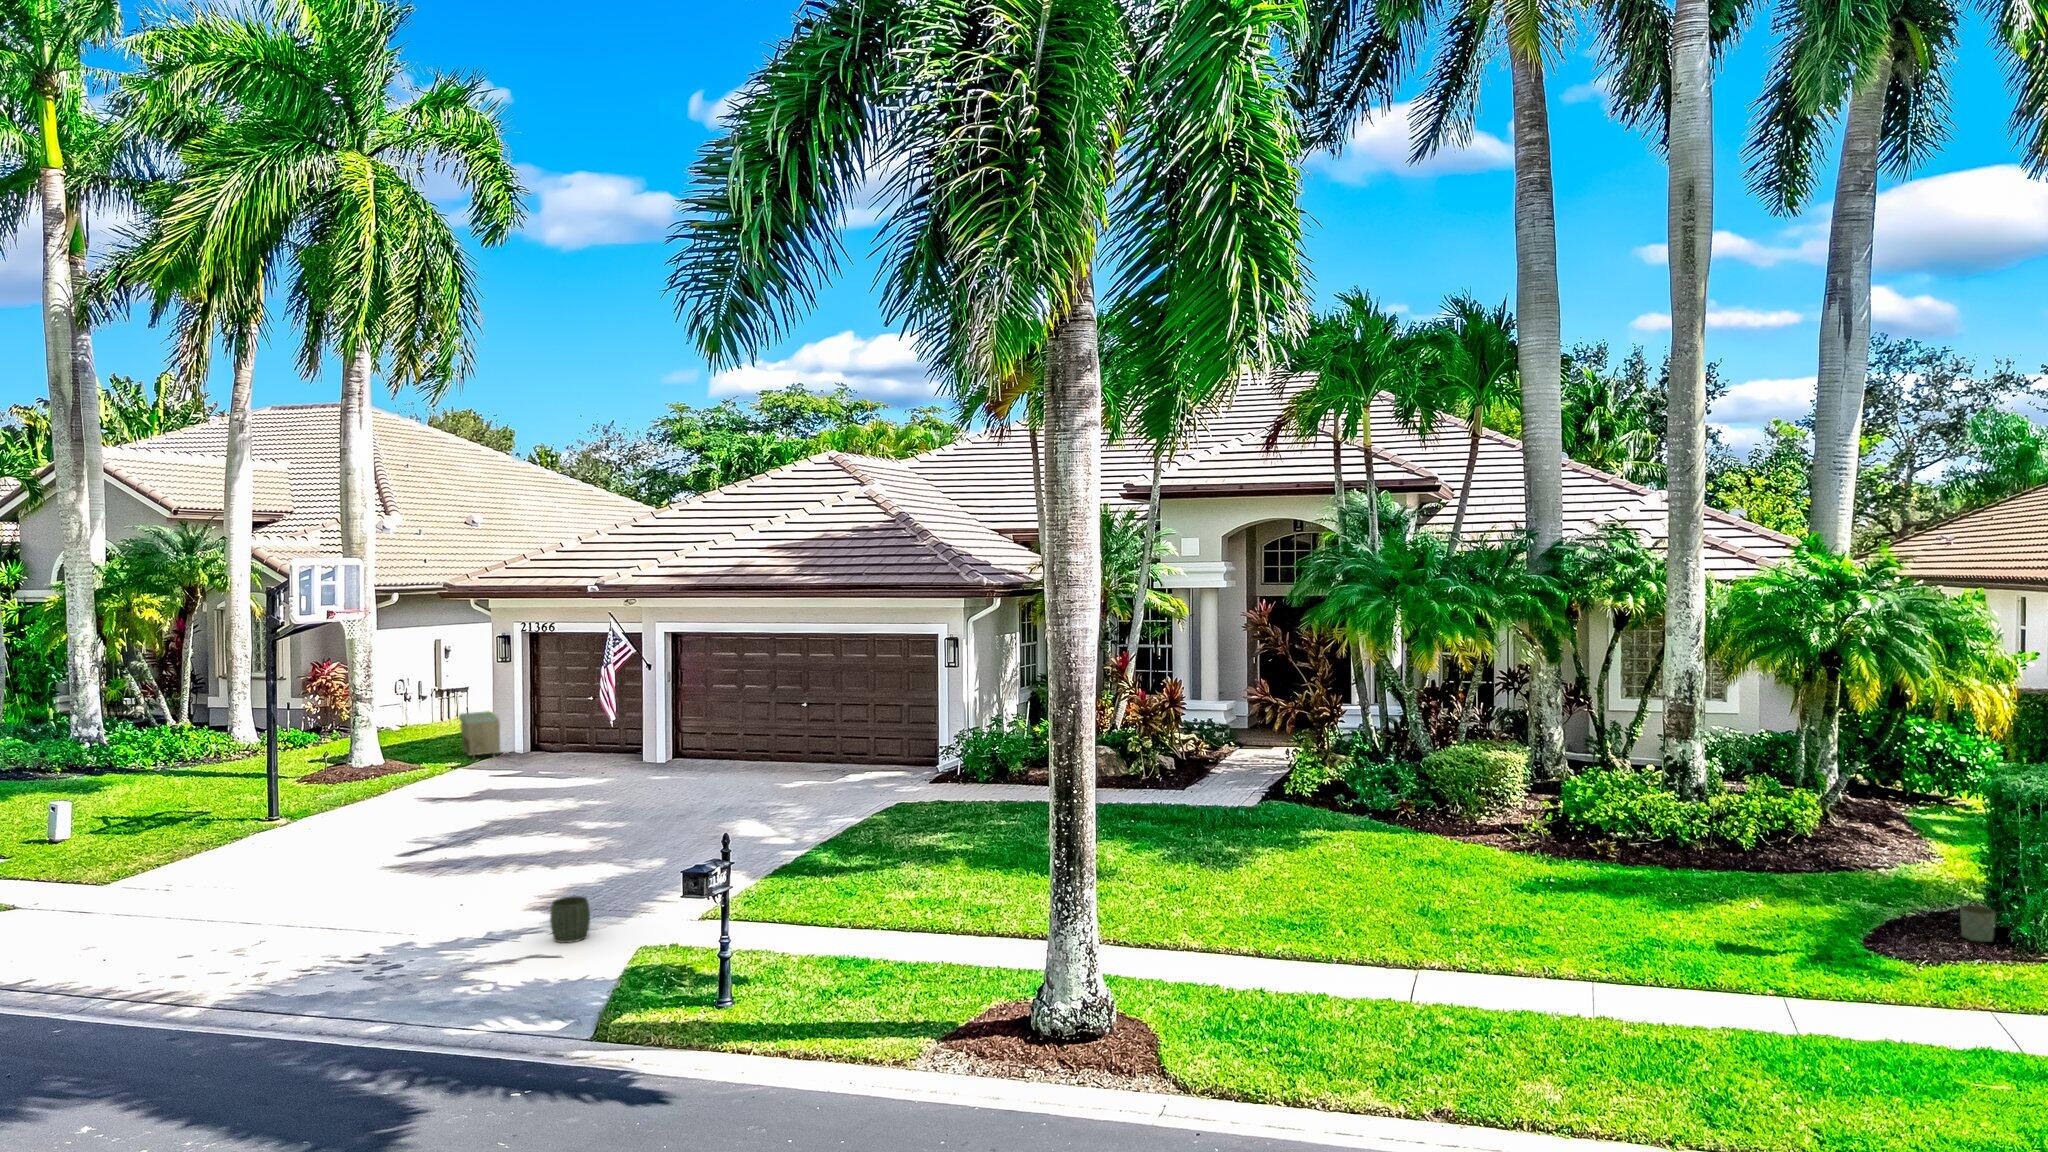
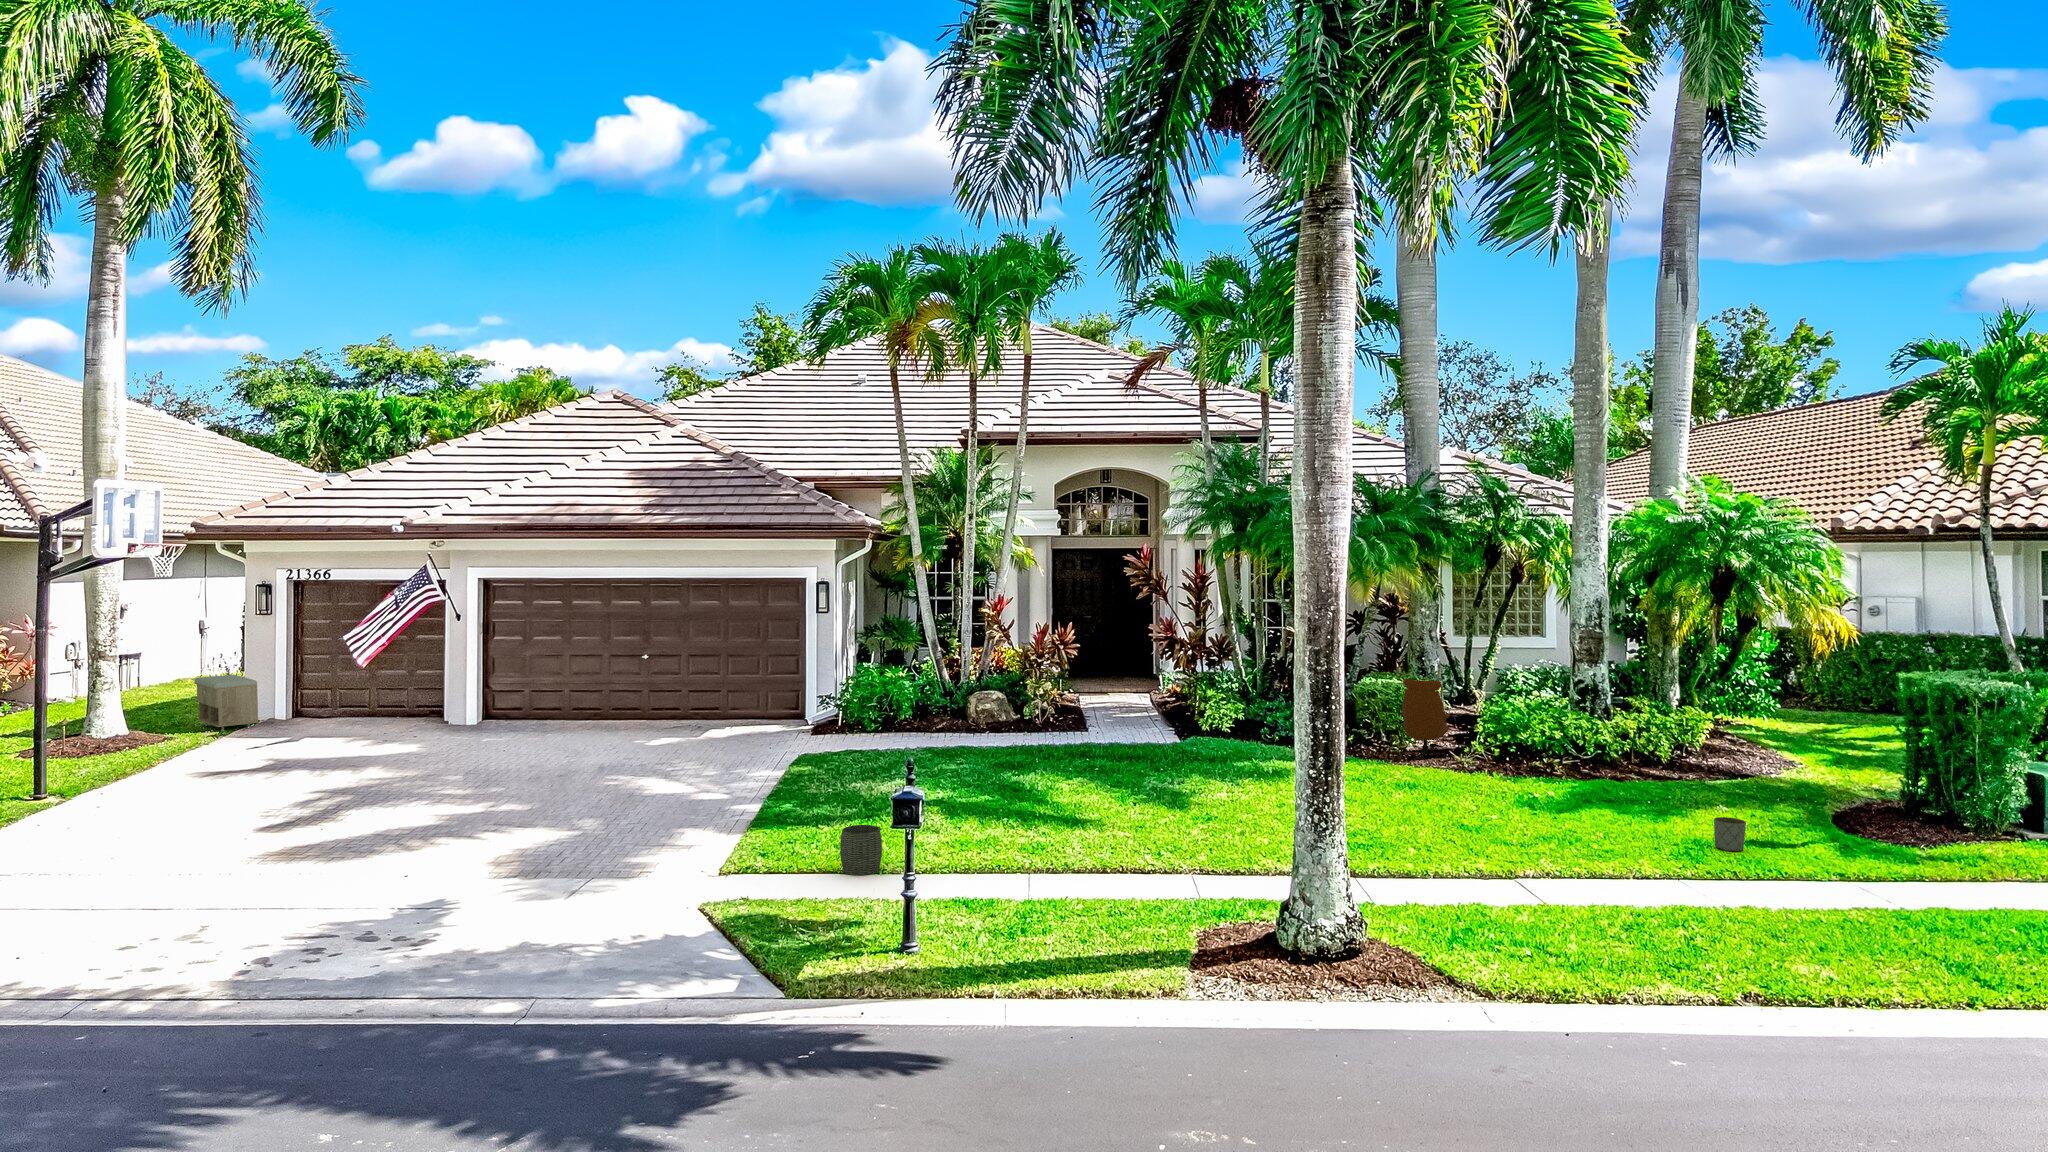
lounge chair: none [1454,753,1526,839] -> present [1399,679,1451,760]
woven basket: present [550,896,590,943] -> present [840,825,882,875]
planter: present [1960,906,1995,942] -> present [1714,817,1746,851]

